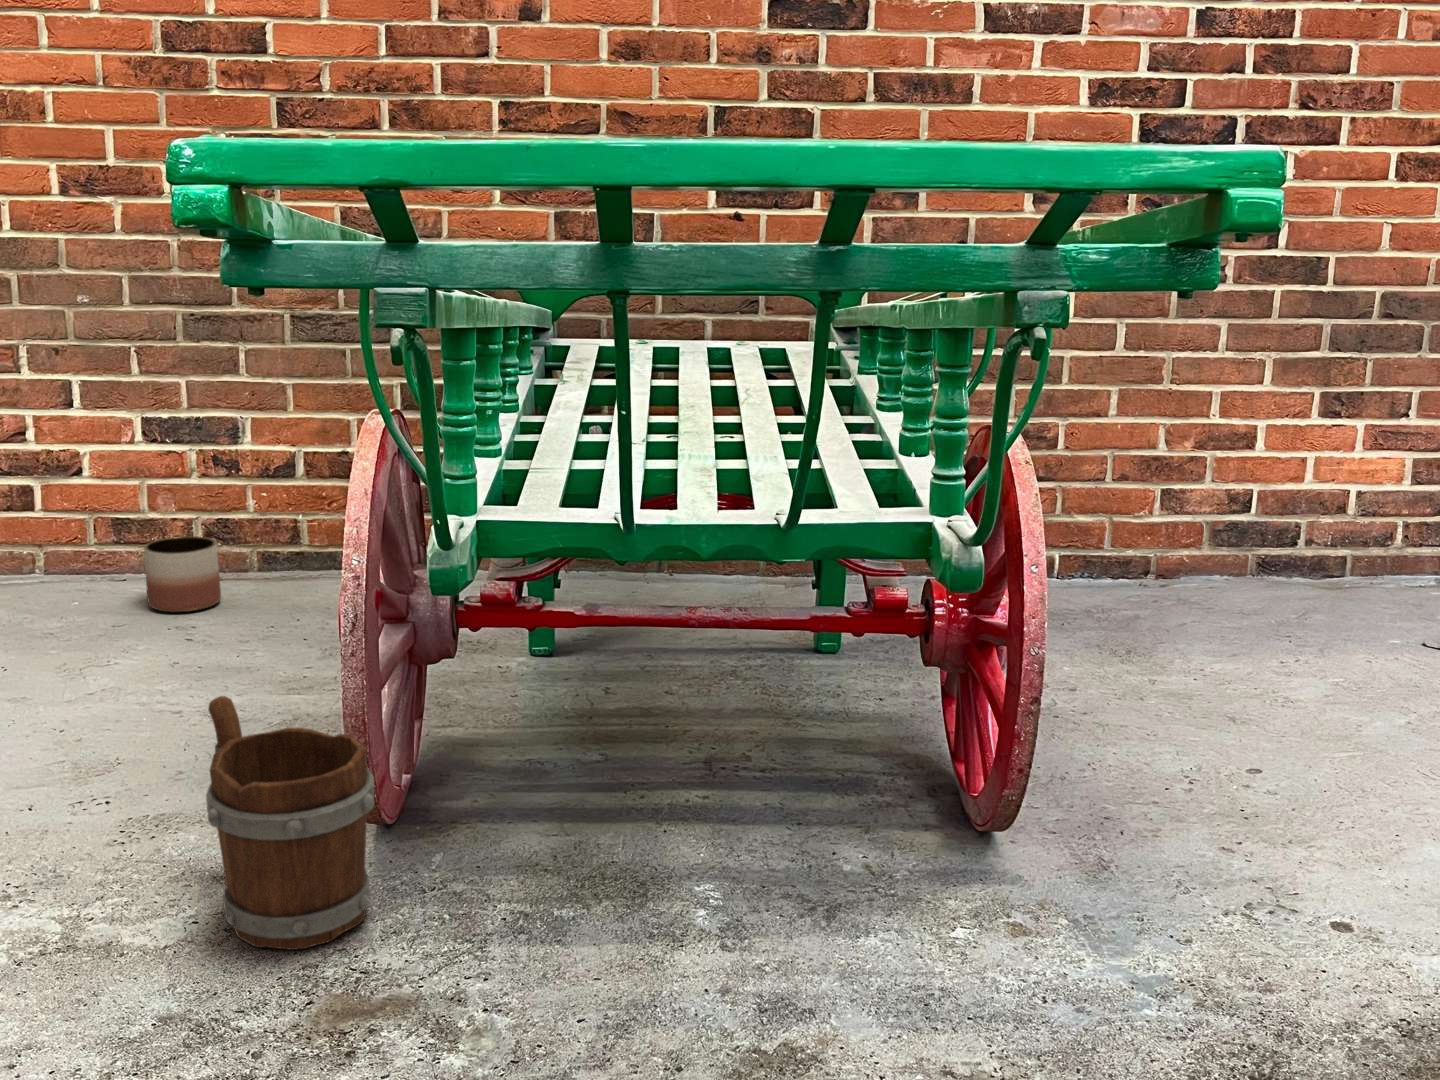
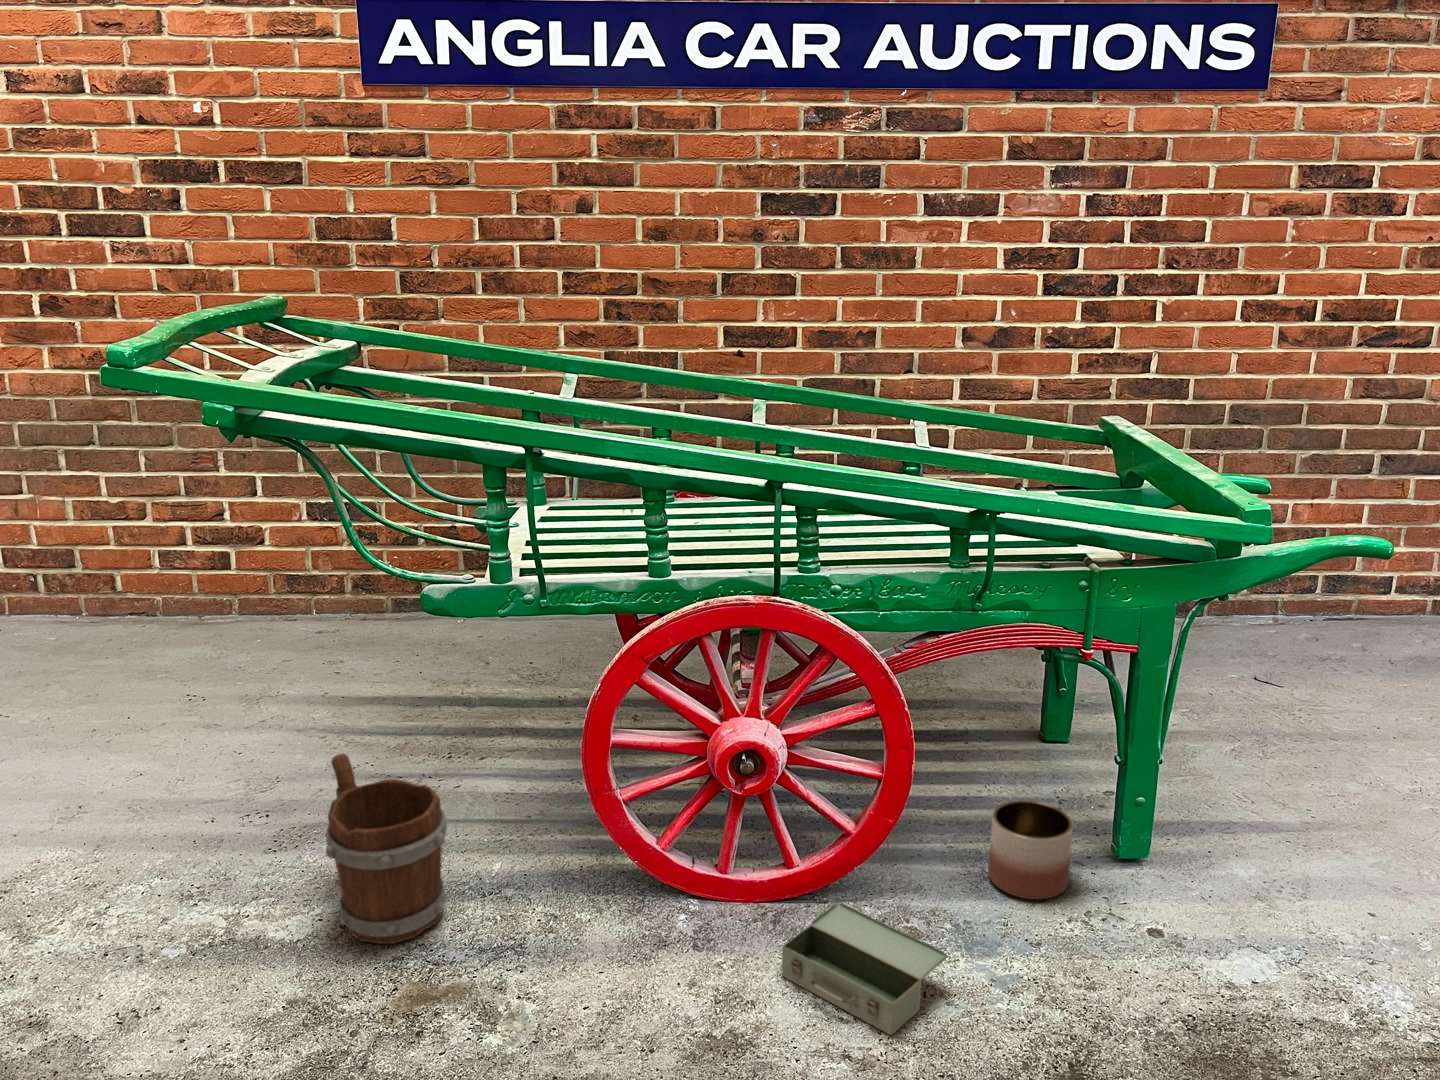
planter: present [144,536,221,612] -> present [988,800,1073,899]
toolbox: none [846,887,1075,1047] -> present [781,904,947,1035]

